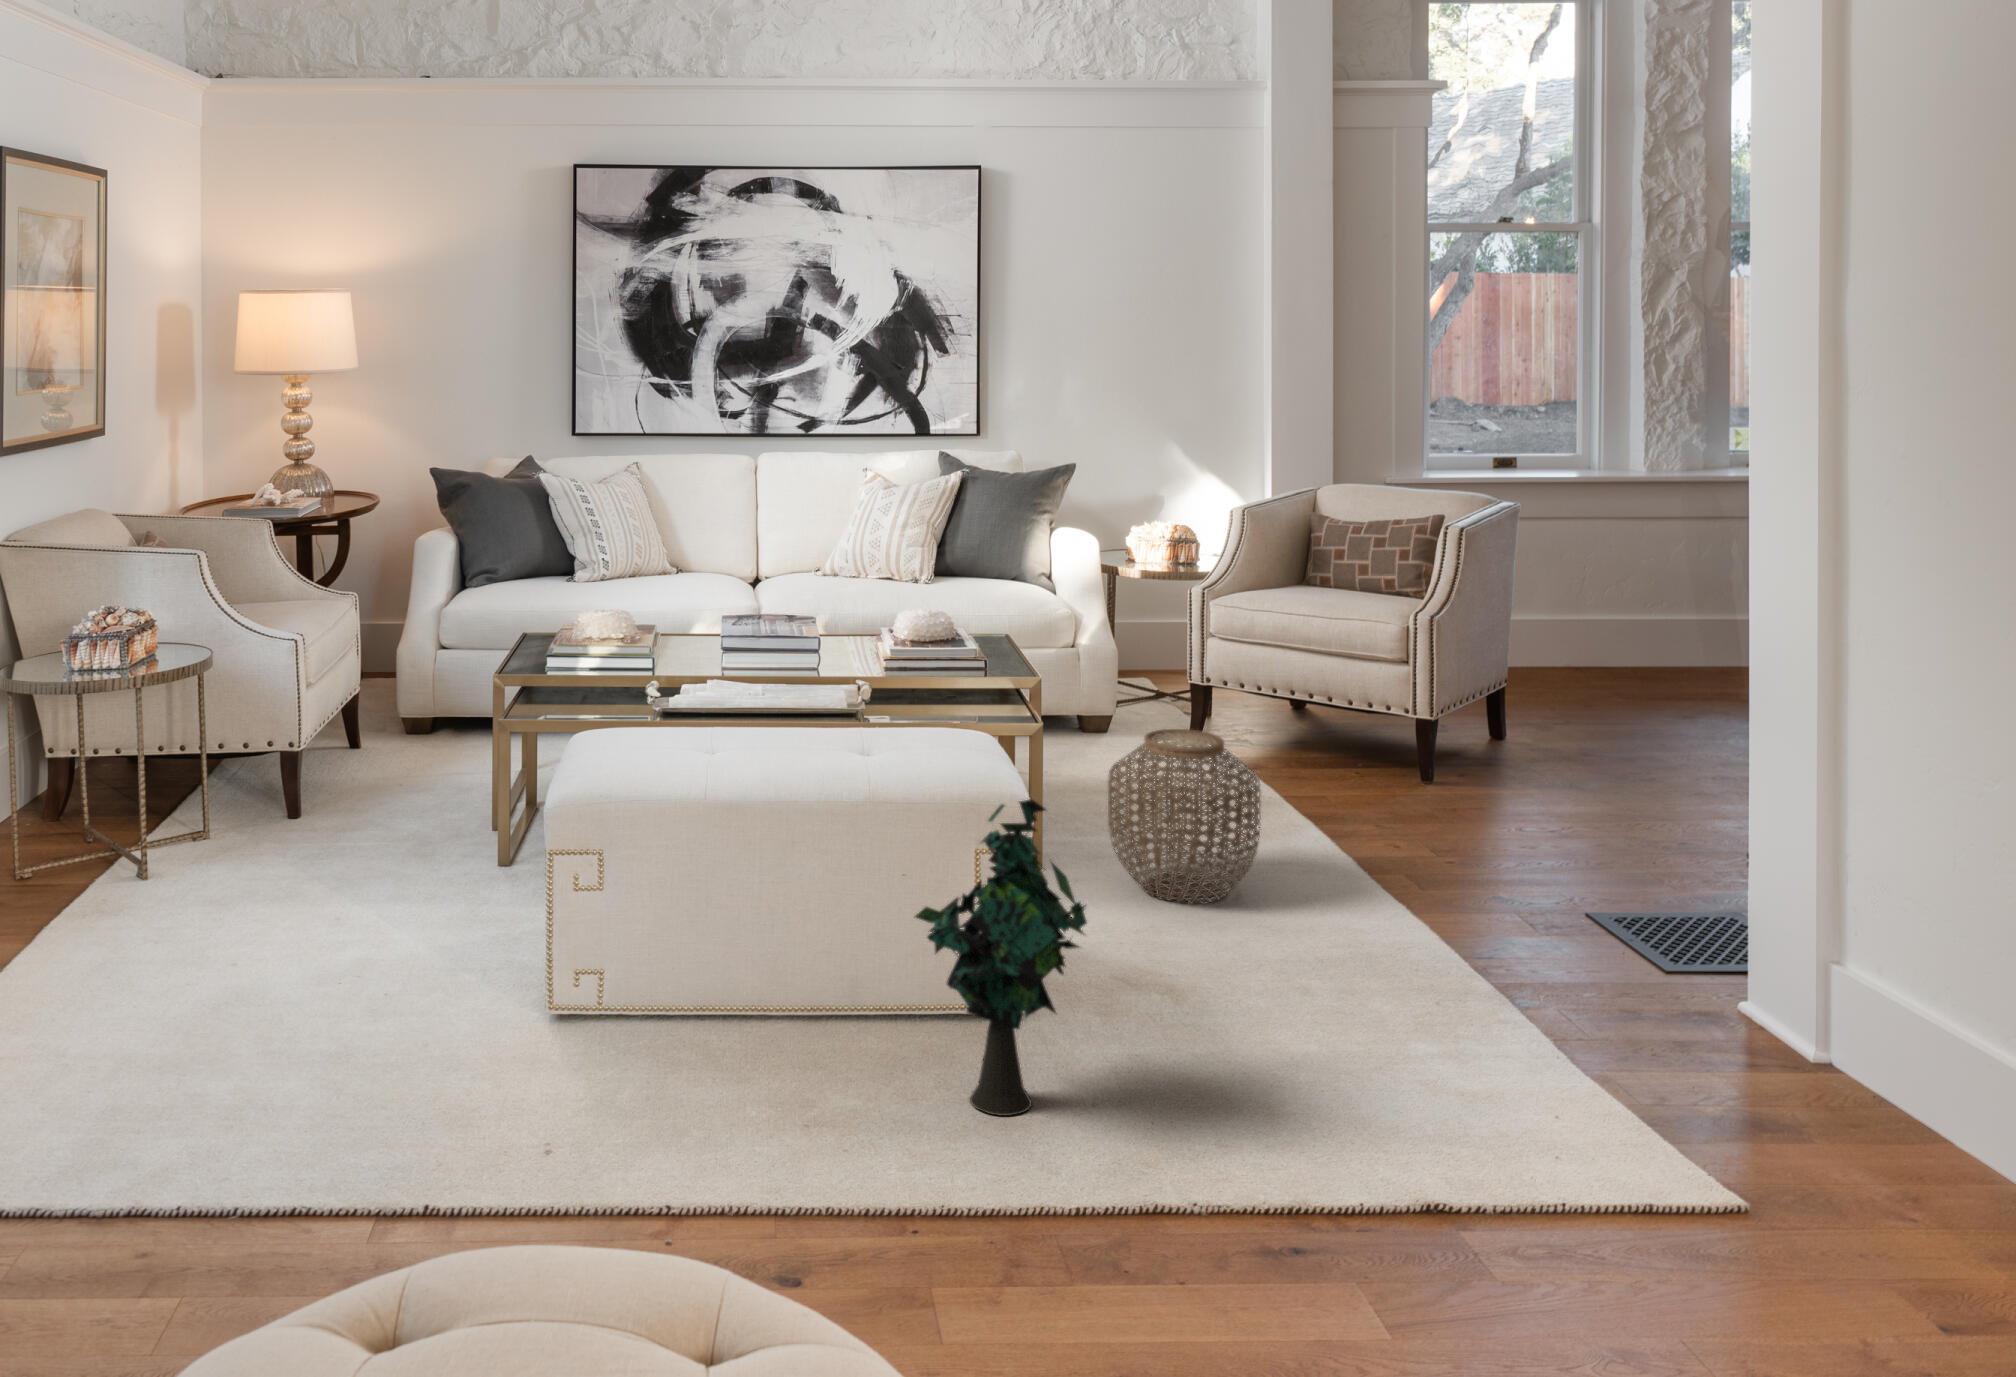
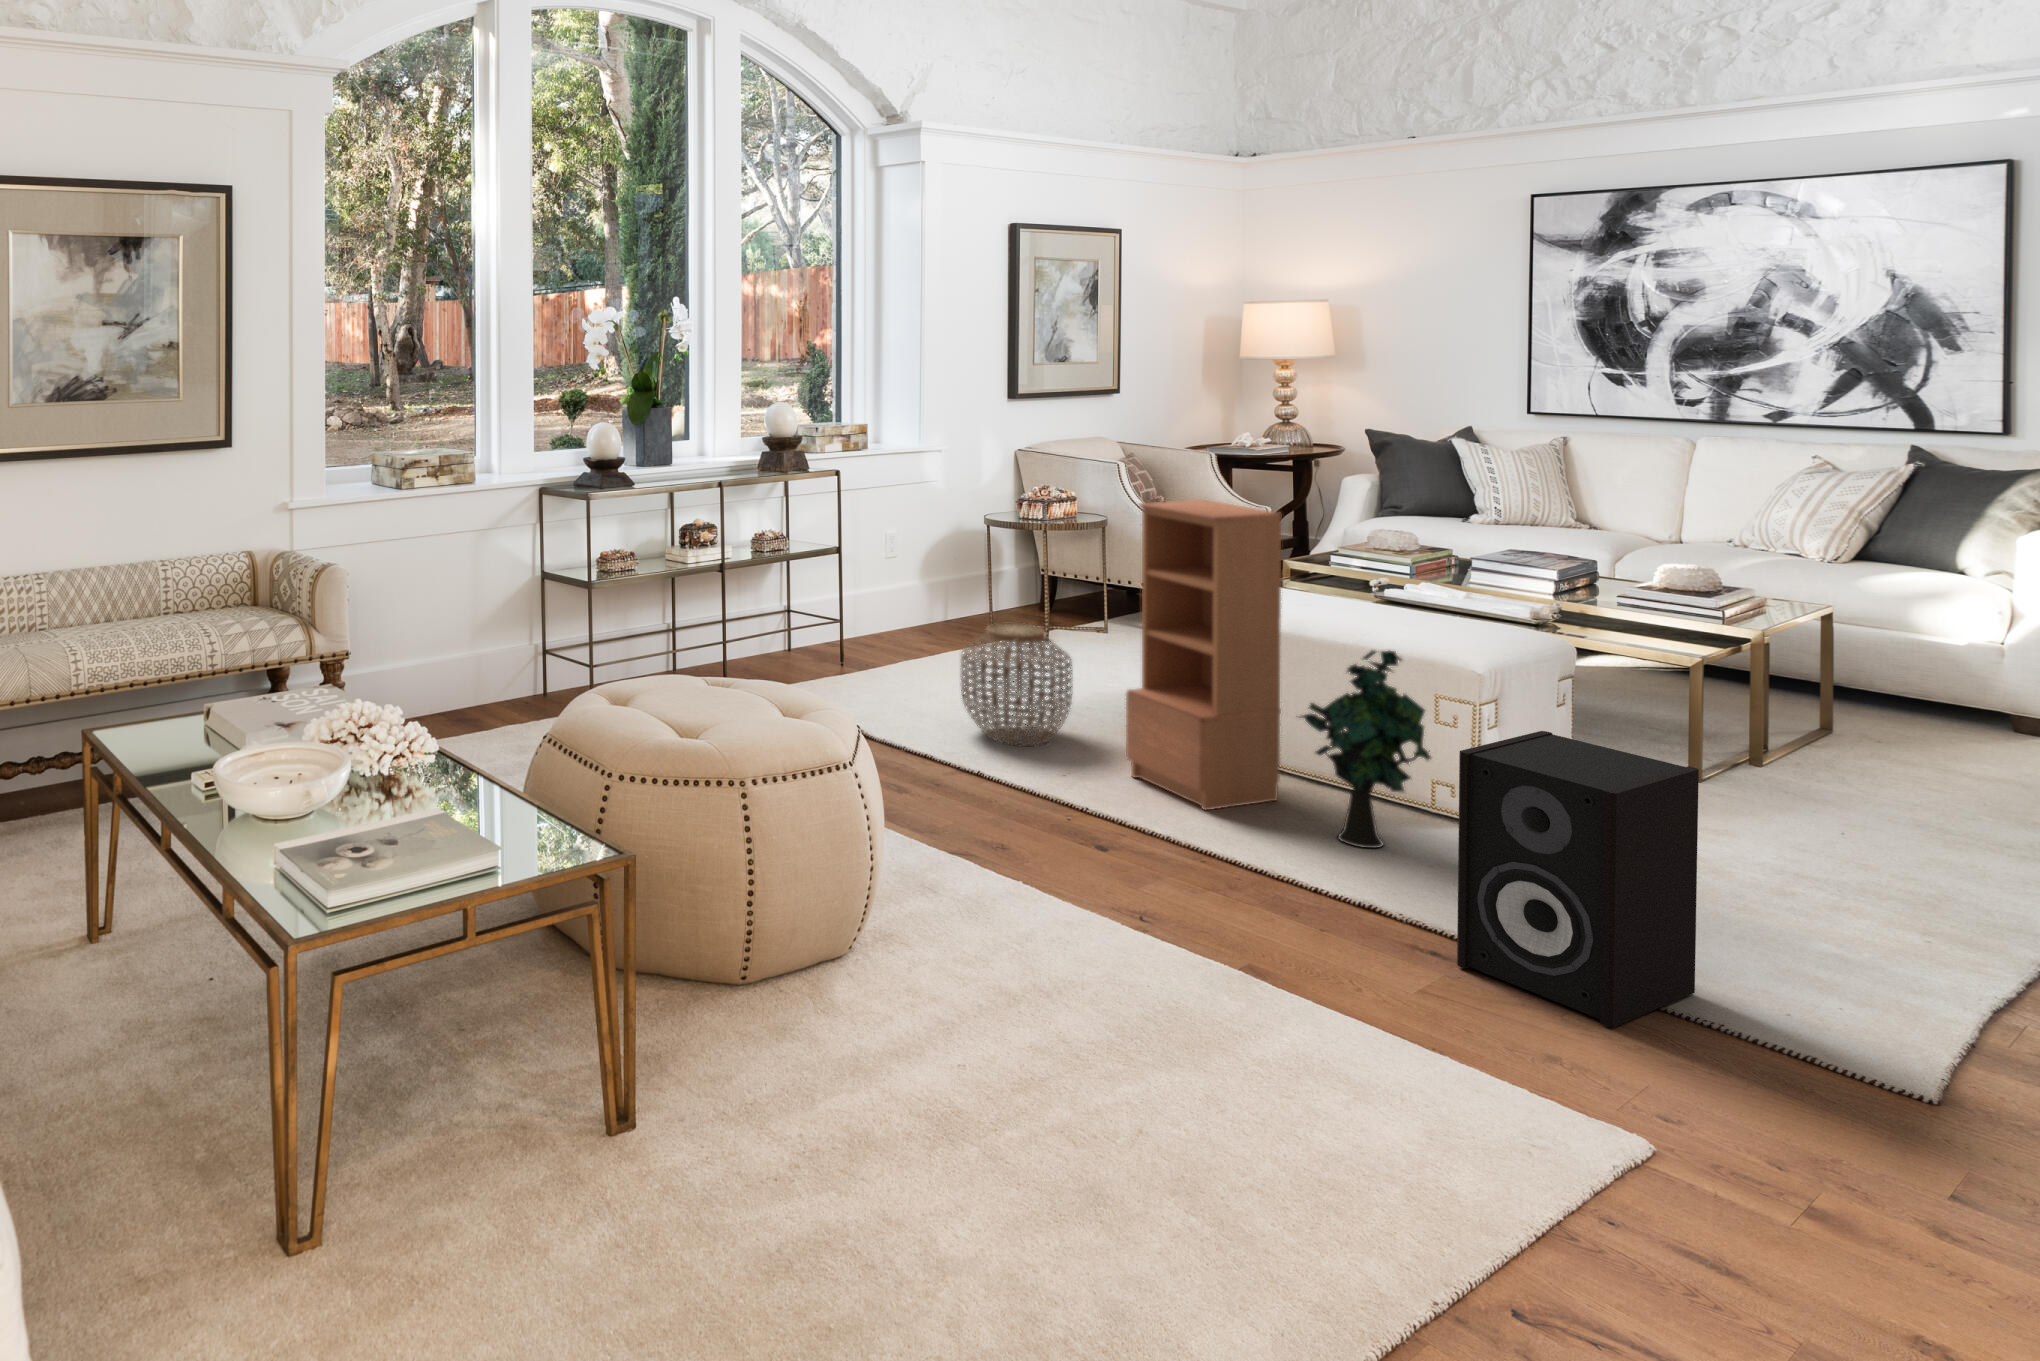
bookcase: none [619,604,833,1140] -> present [1126,500,1282,810]
woven basket: present [1108,729,1260,903] -> present [961,623,1072,746]
speaker: none [1352,880,1628,1292] -> present [1457,731,1699,1027]

